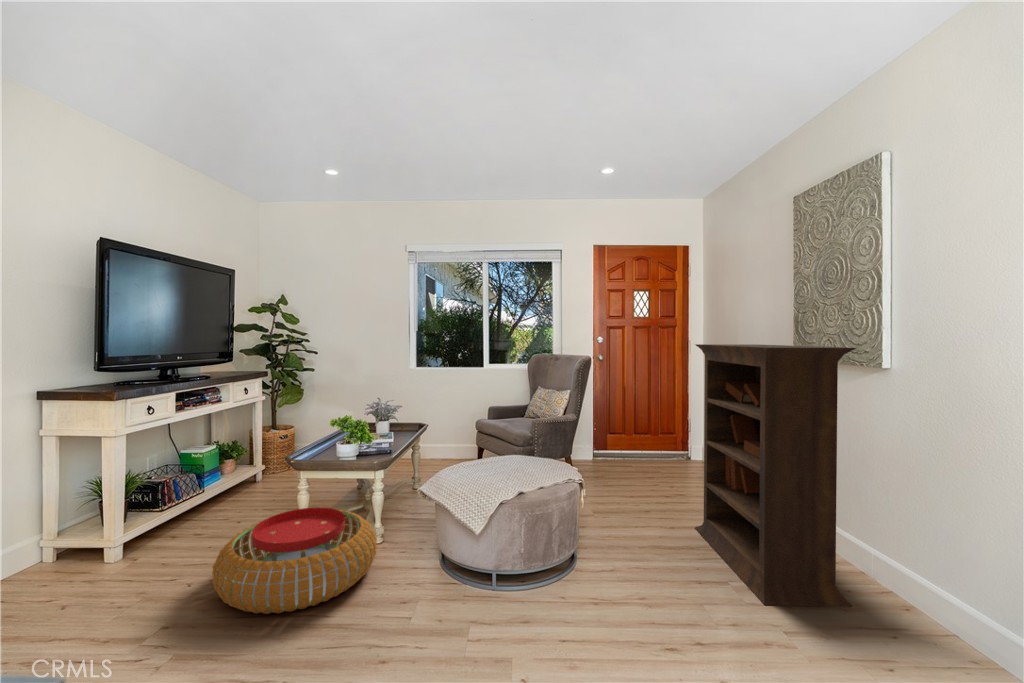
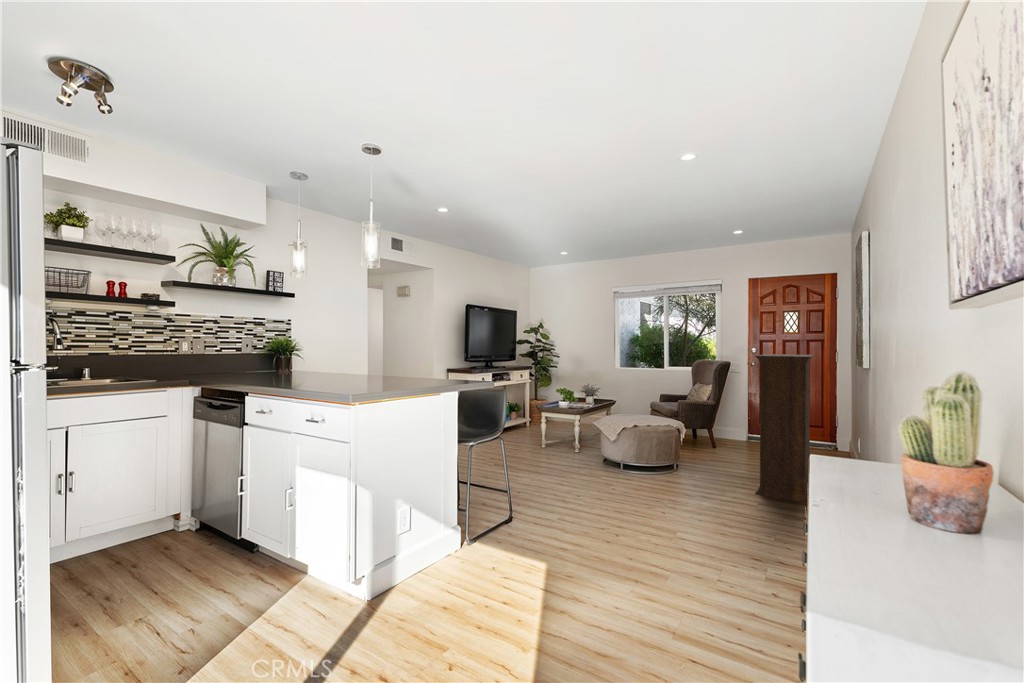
pouf: present [212,507,377,614] -> none [508,428,573,461]

